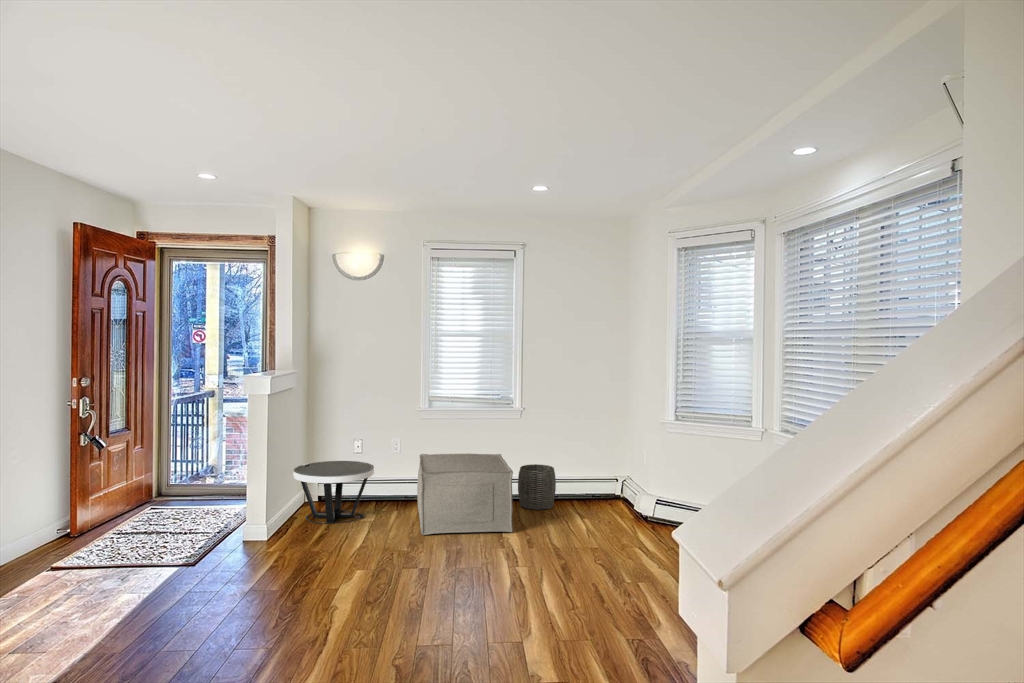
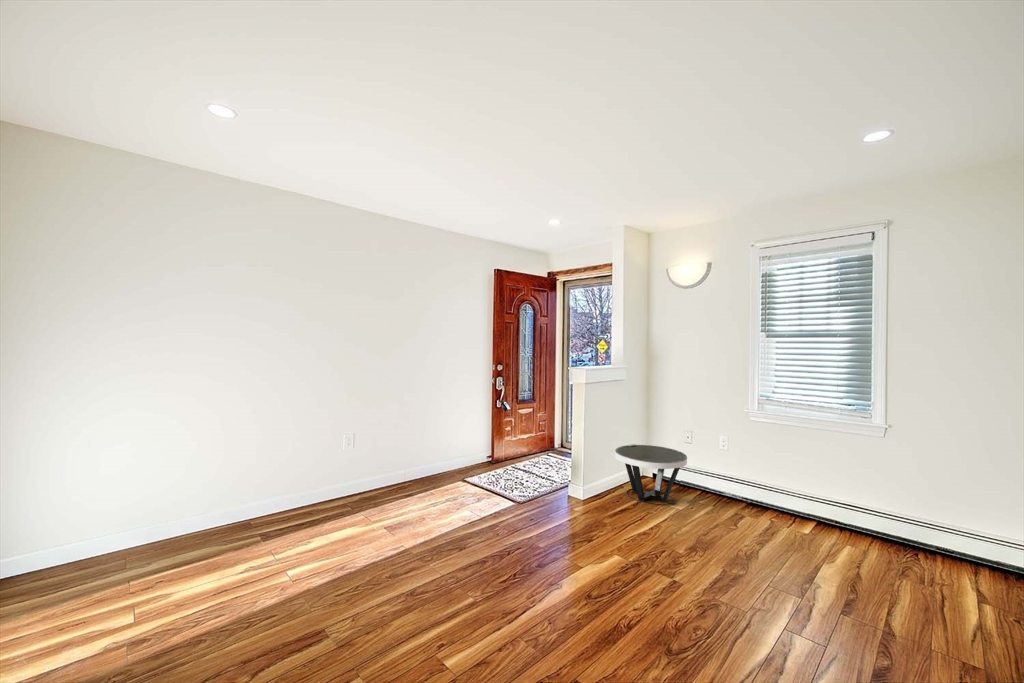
ottoman: present [417,453,513,535] -> none [711,456,843,579]
woven basket: present [518,464,556,510] -> none [872,497,939,564]

